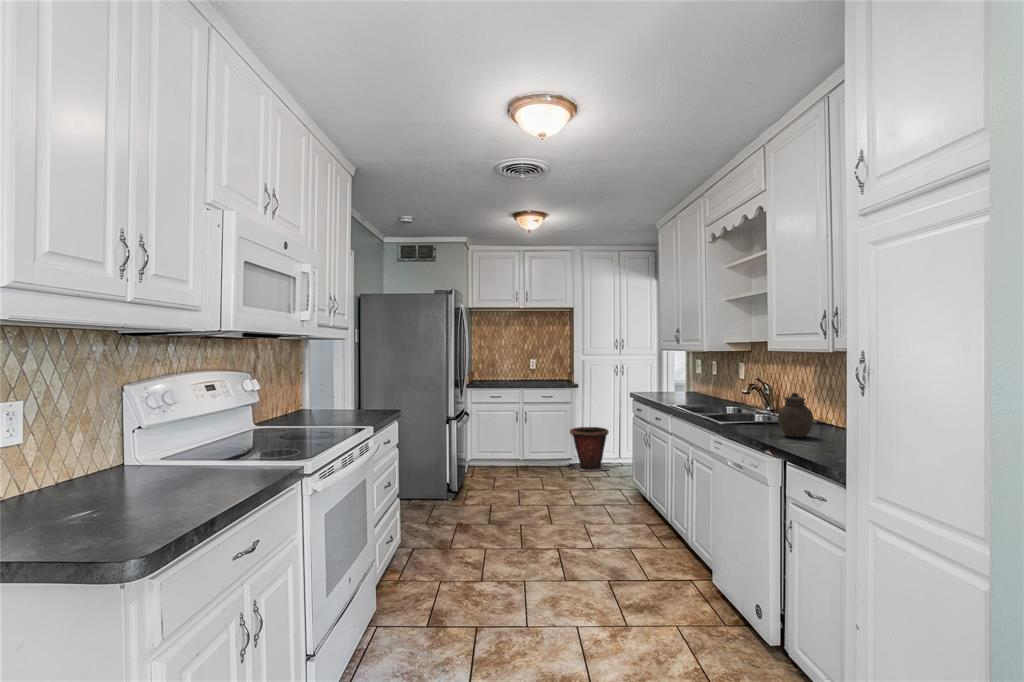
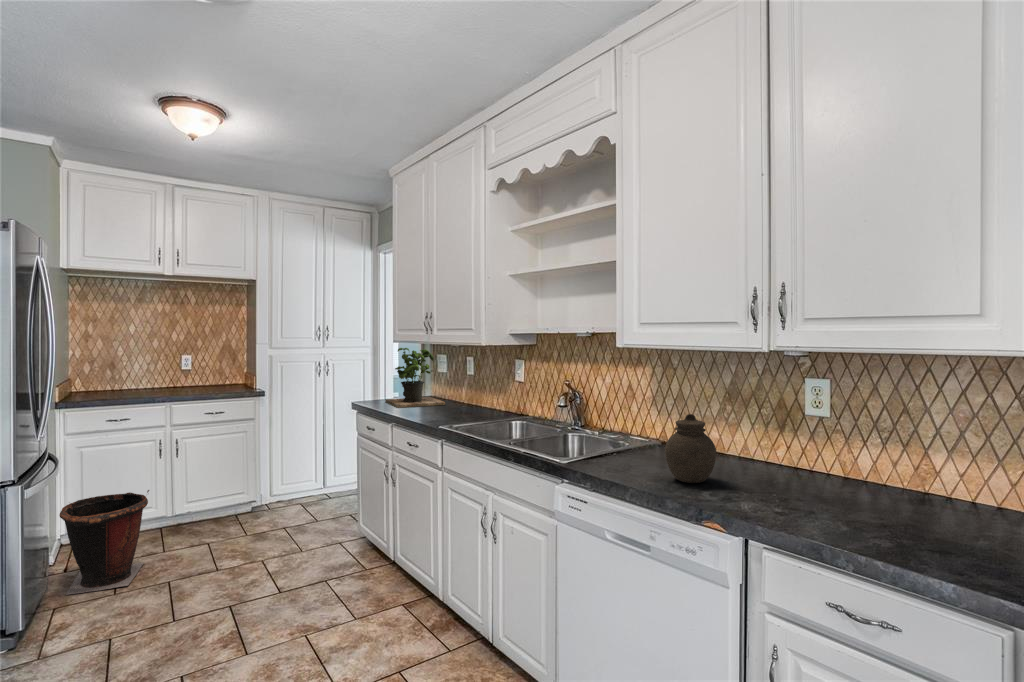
potted plant: none [652,354,693,397] -> present [385,348,445,408]
waste bin: present [570,427,609,471] -> present [59,490,149,595]

